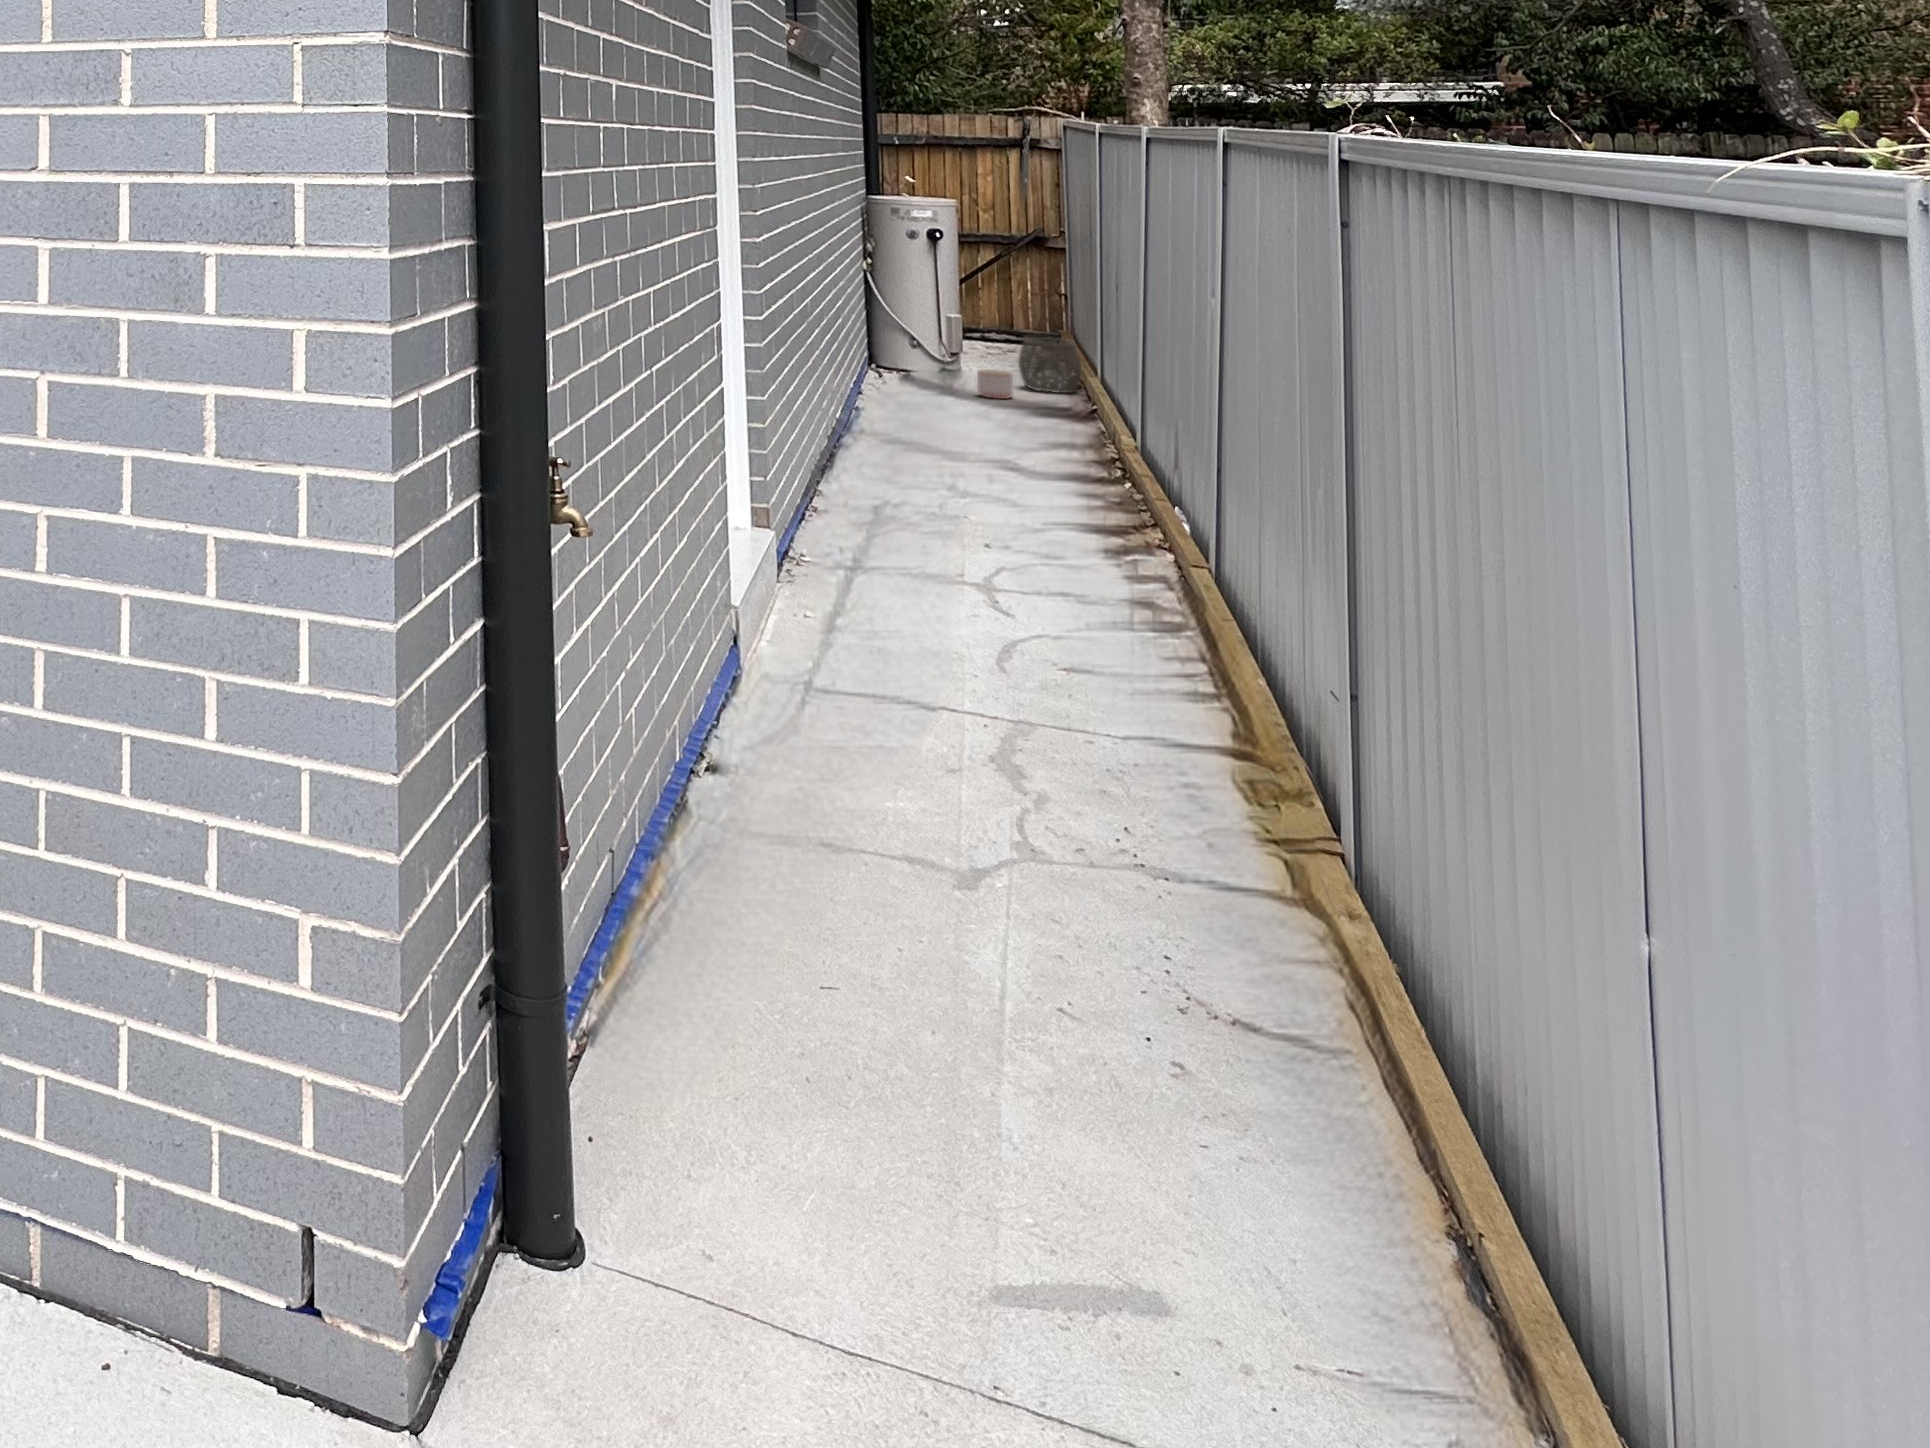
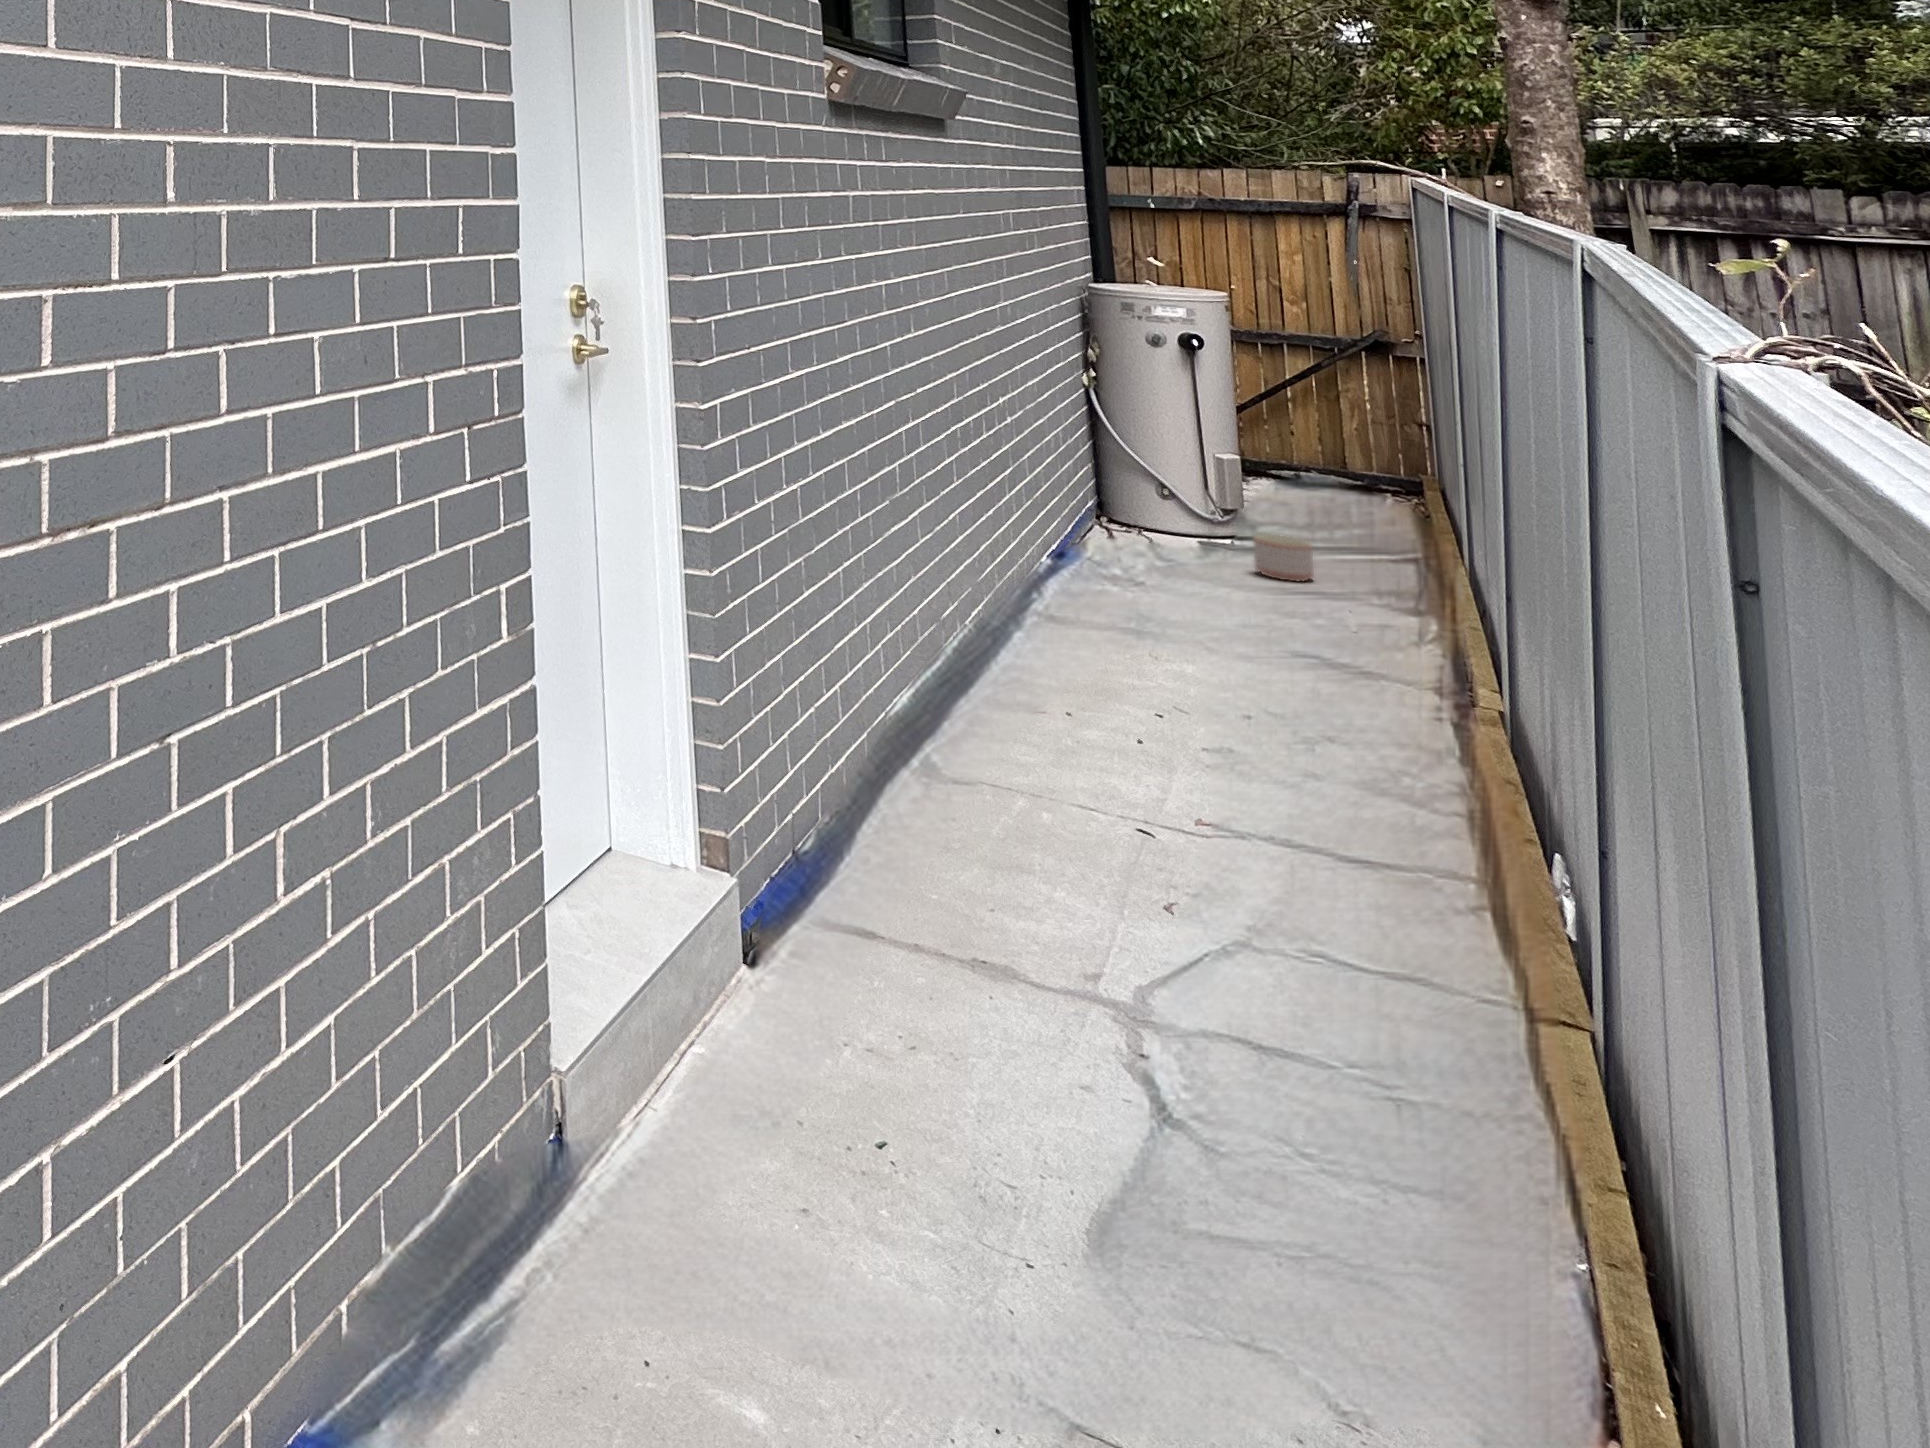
woven basket: present [1019,337,1082,393] -> none [1326,490,1434,577]

